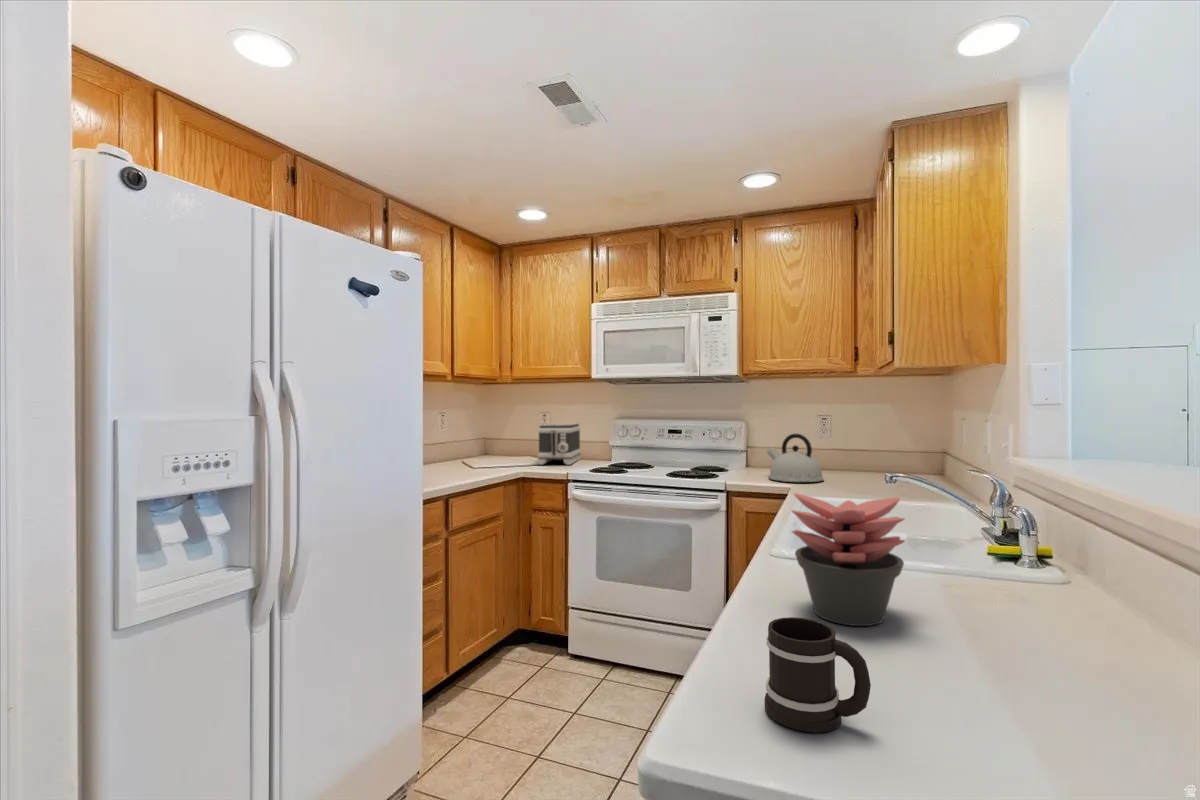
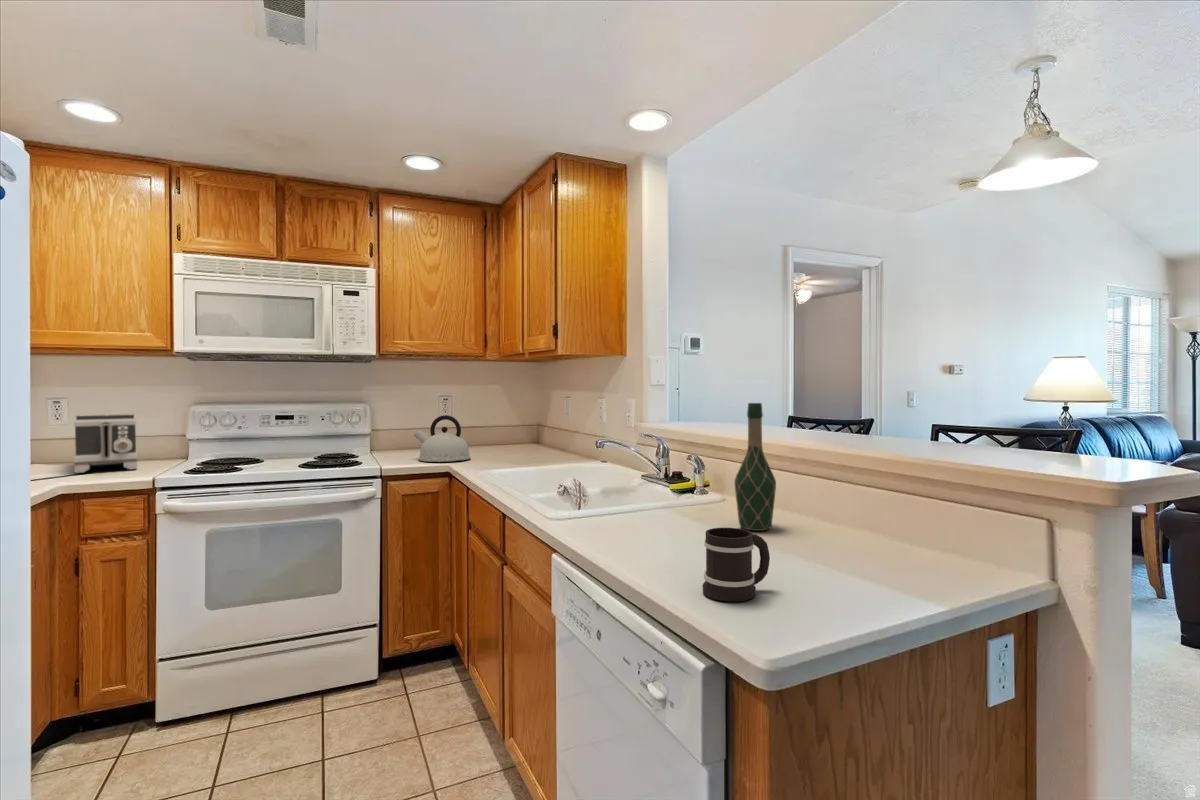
wine bottle: none [1002,443,1082,652] -> present [735,403,776,531]
succulent plant: present [792,493,905,626] -> none [607,447,696,545]

